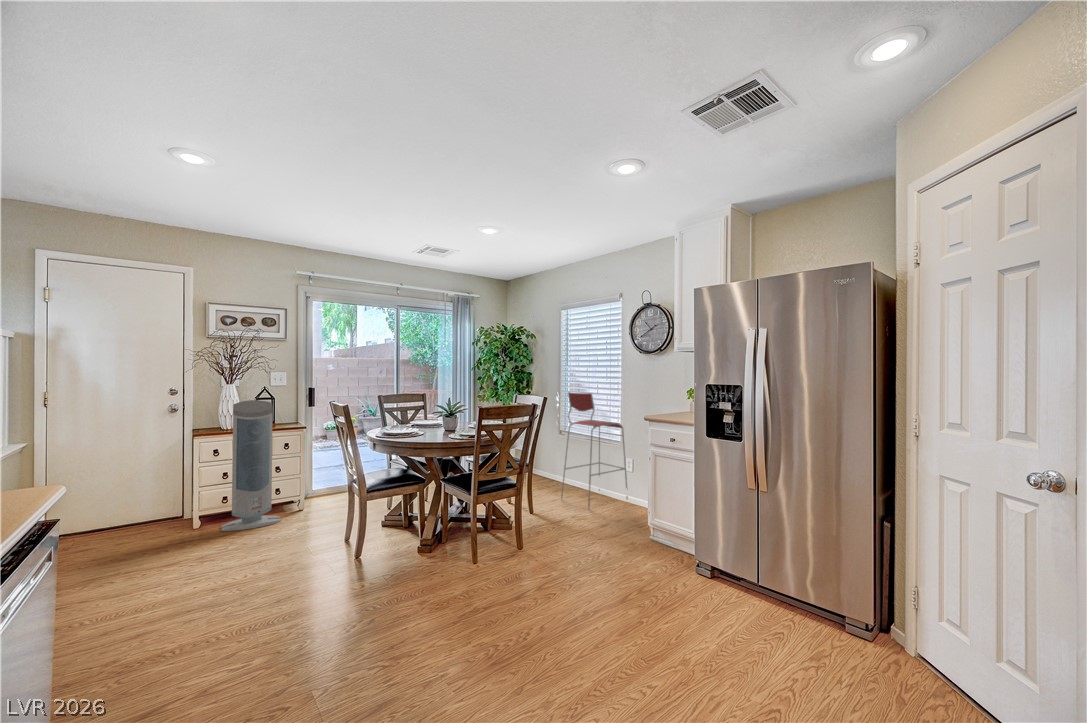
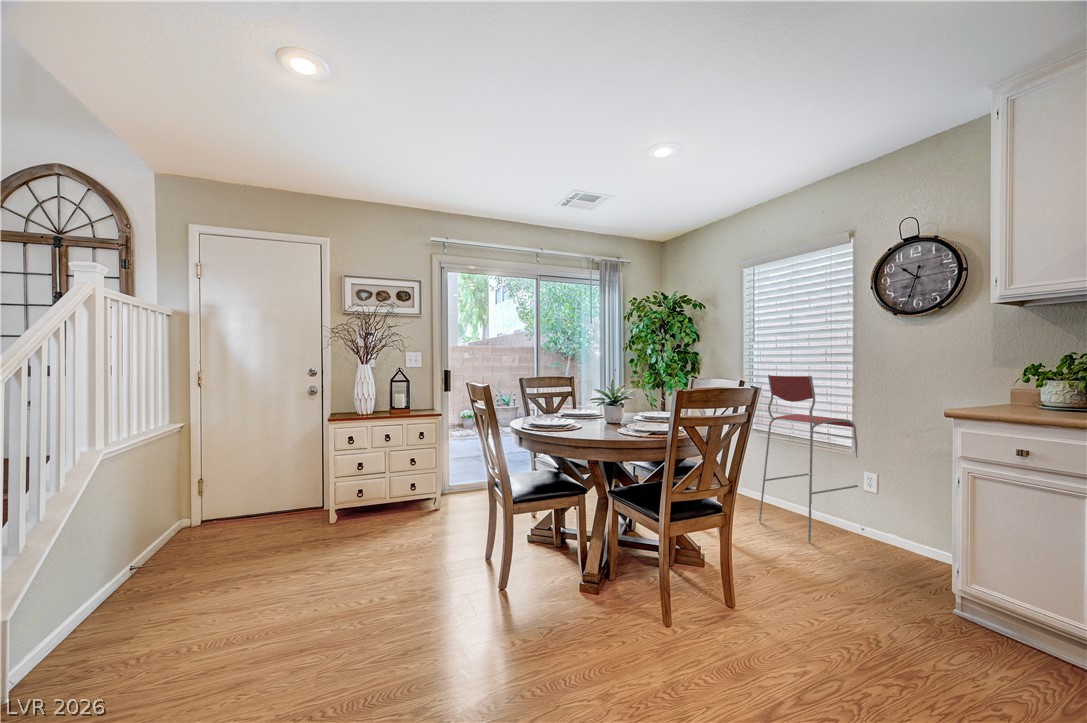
air purifier: present [221,400,281,531] -> none [355,382,416,531]

